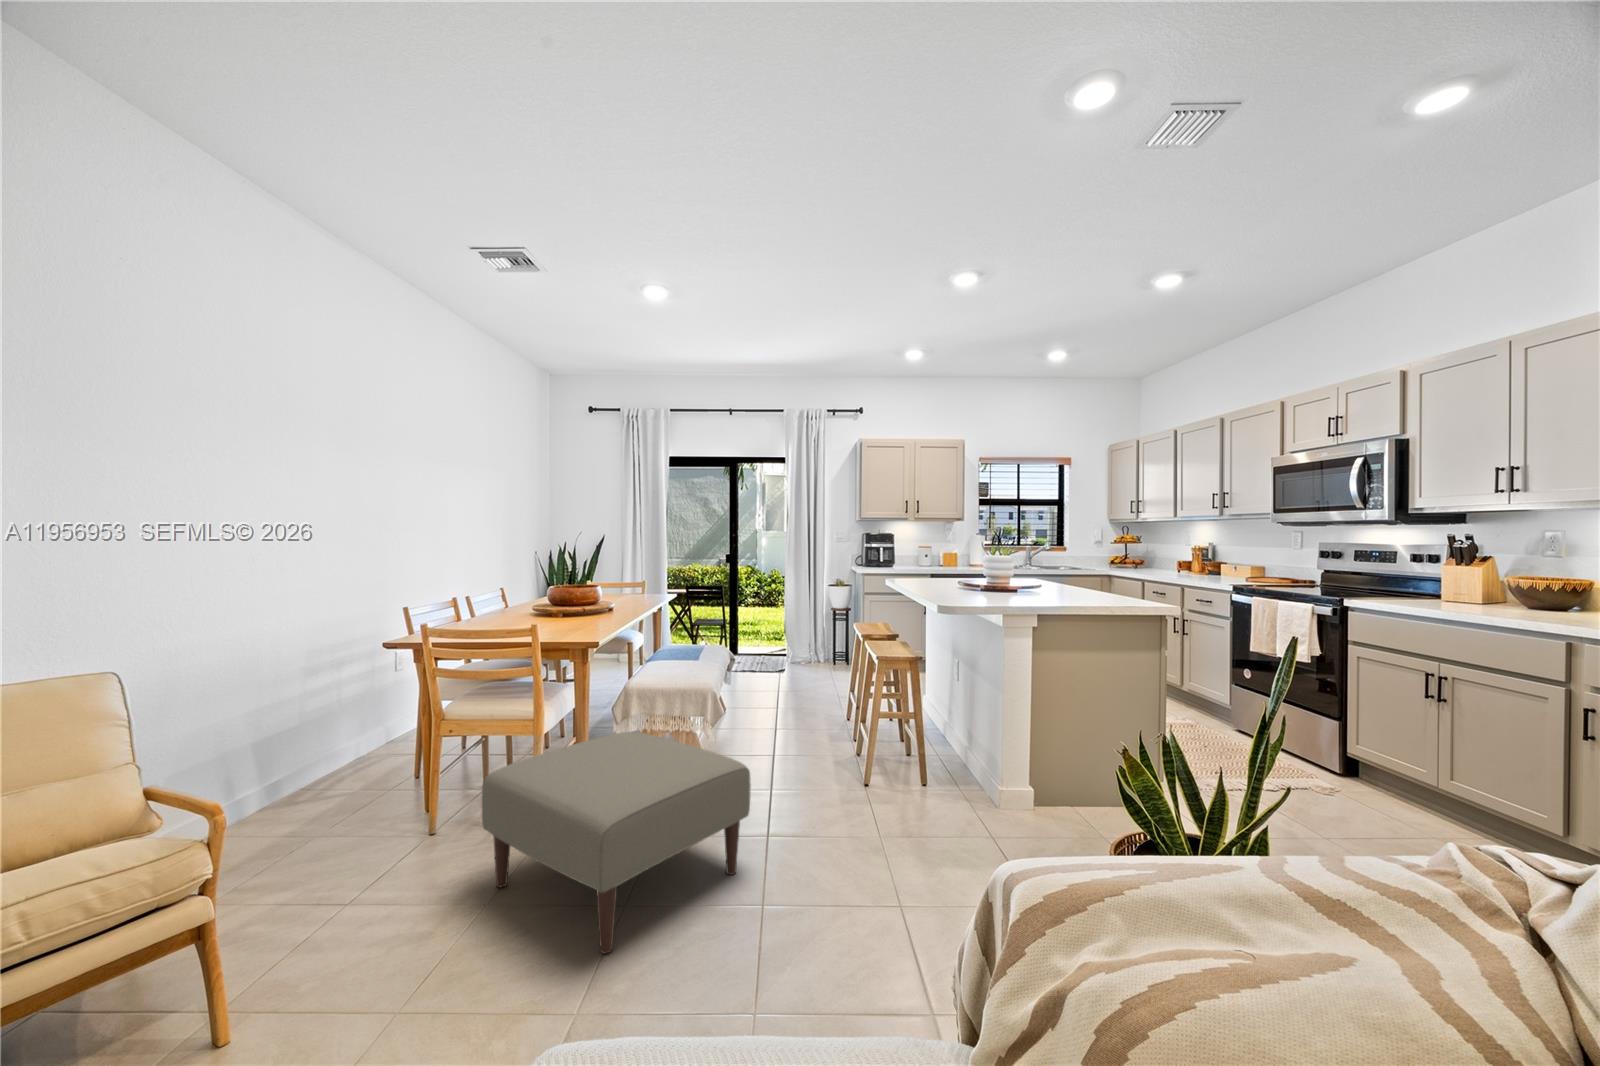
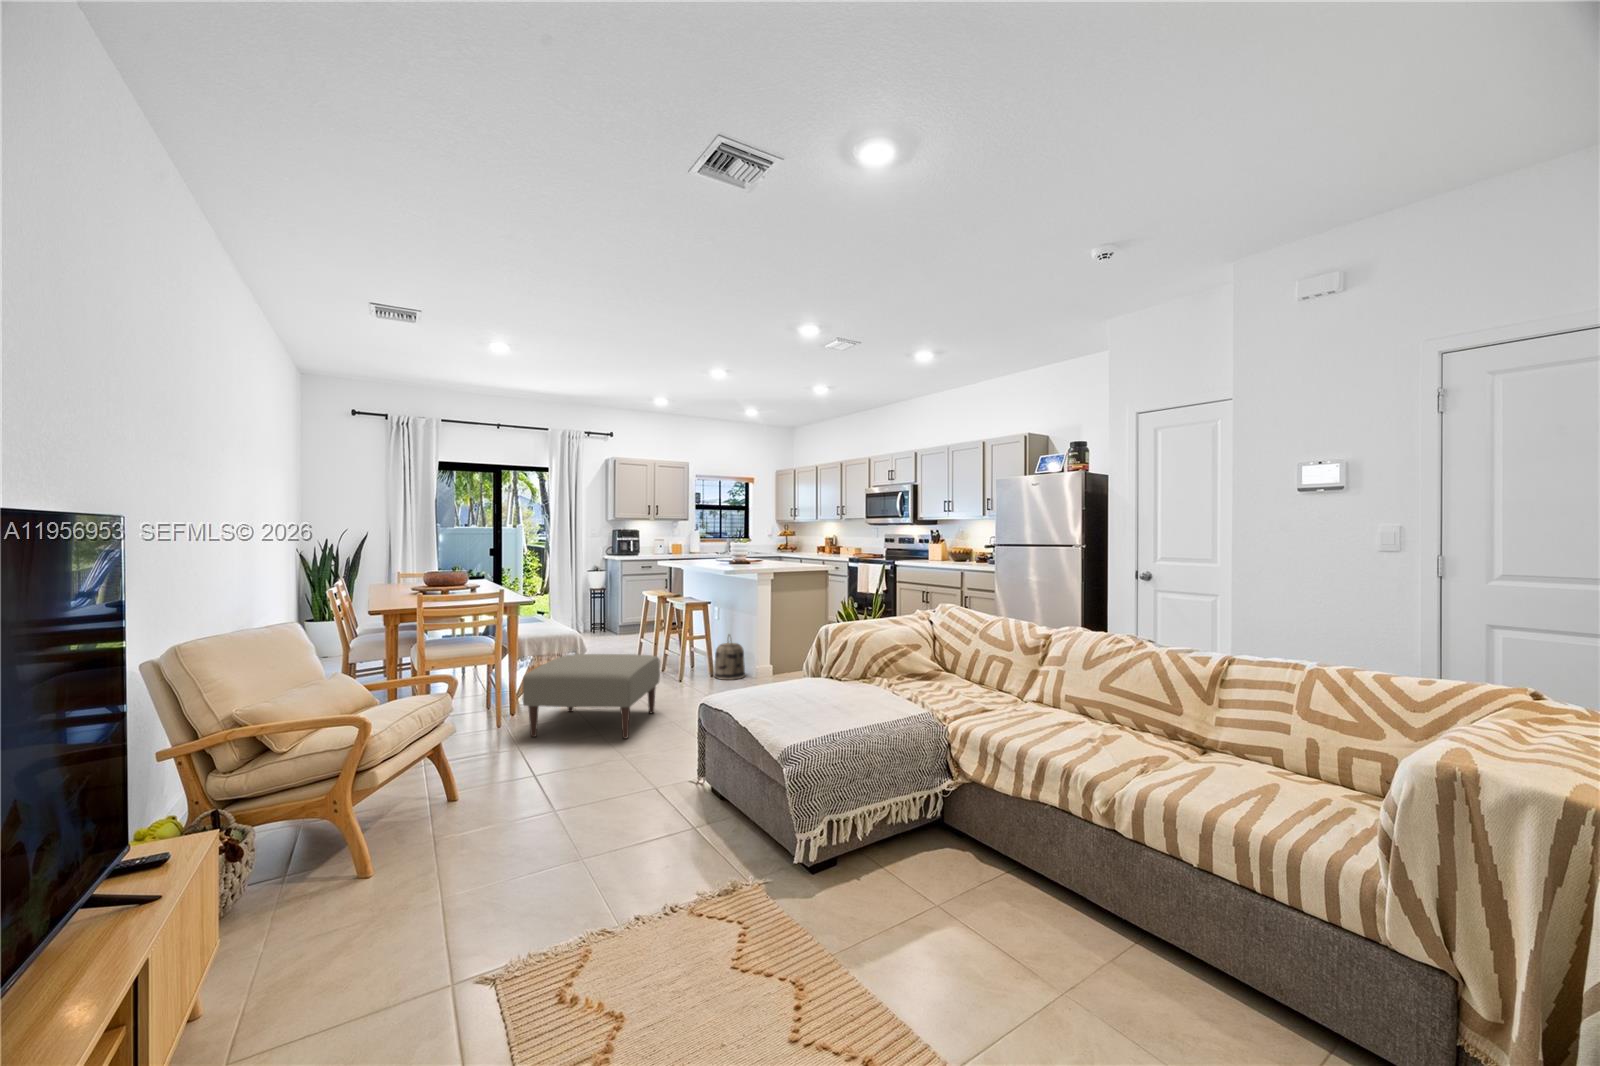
basket: none [918,718,976,808] -> present [714,635,745,680]

